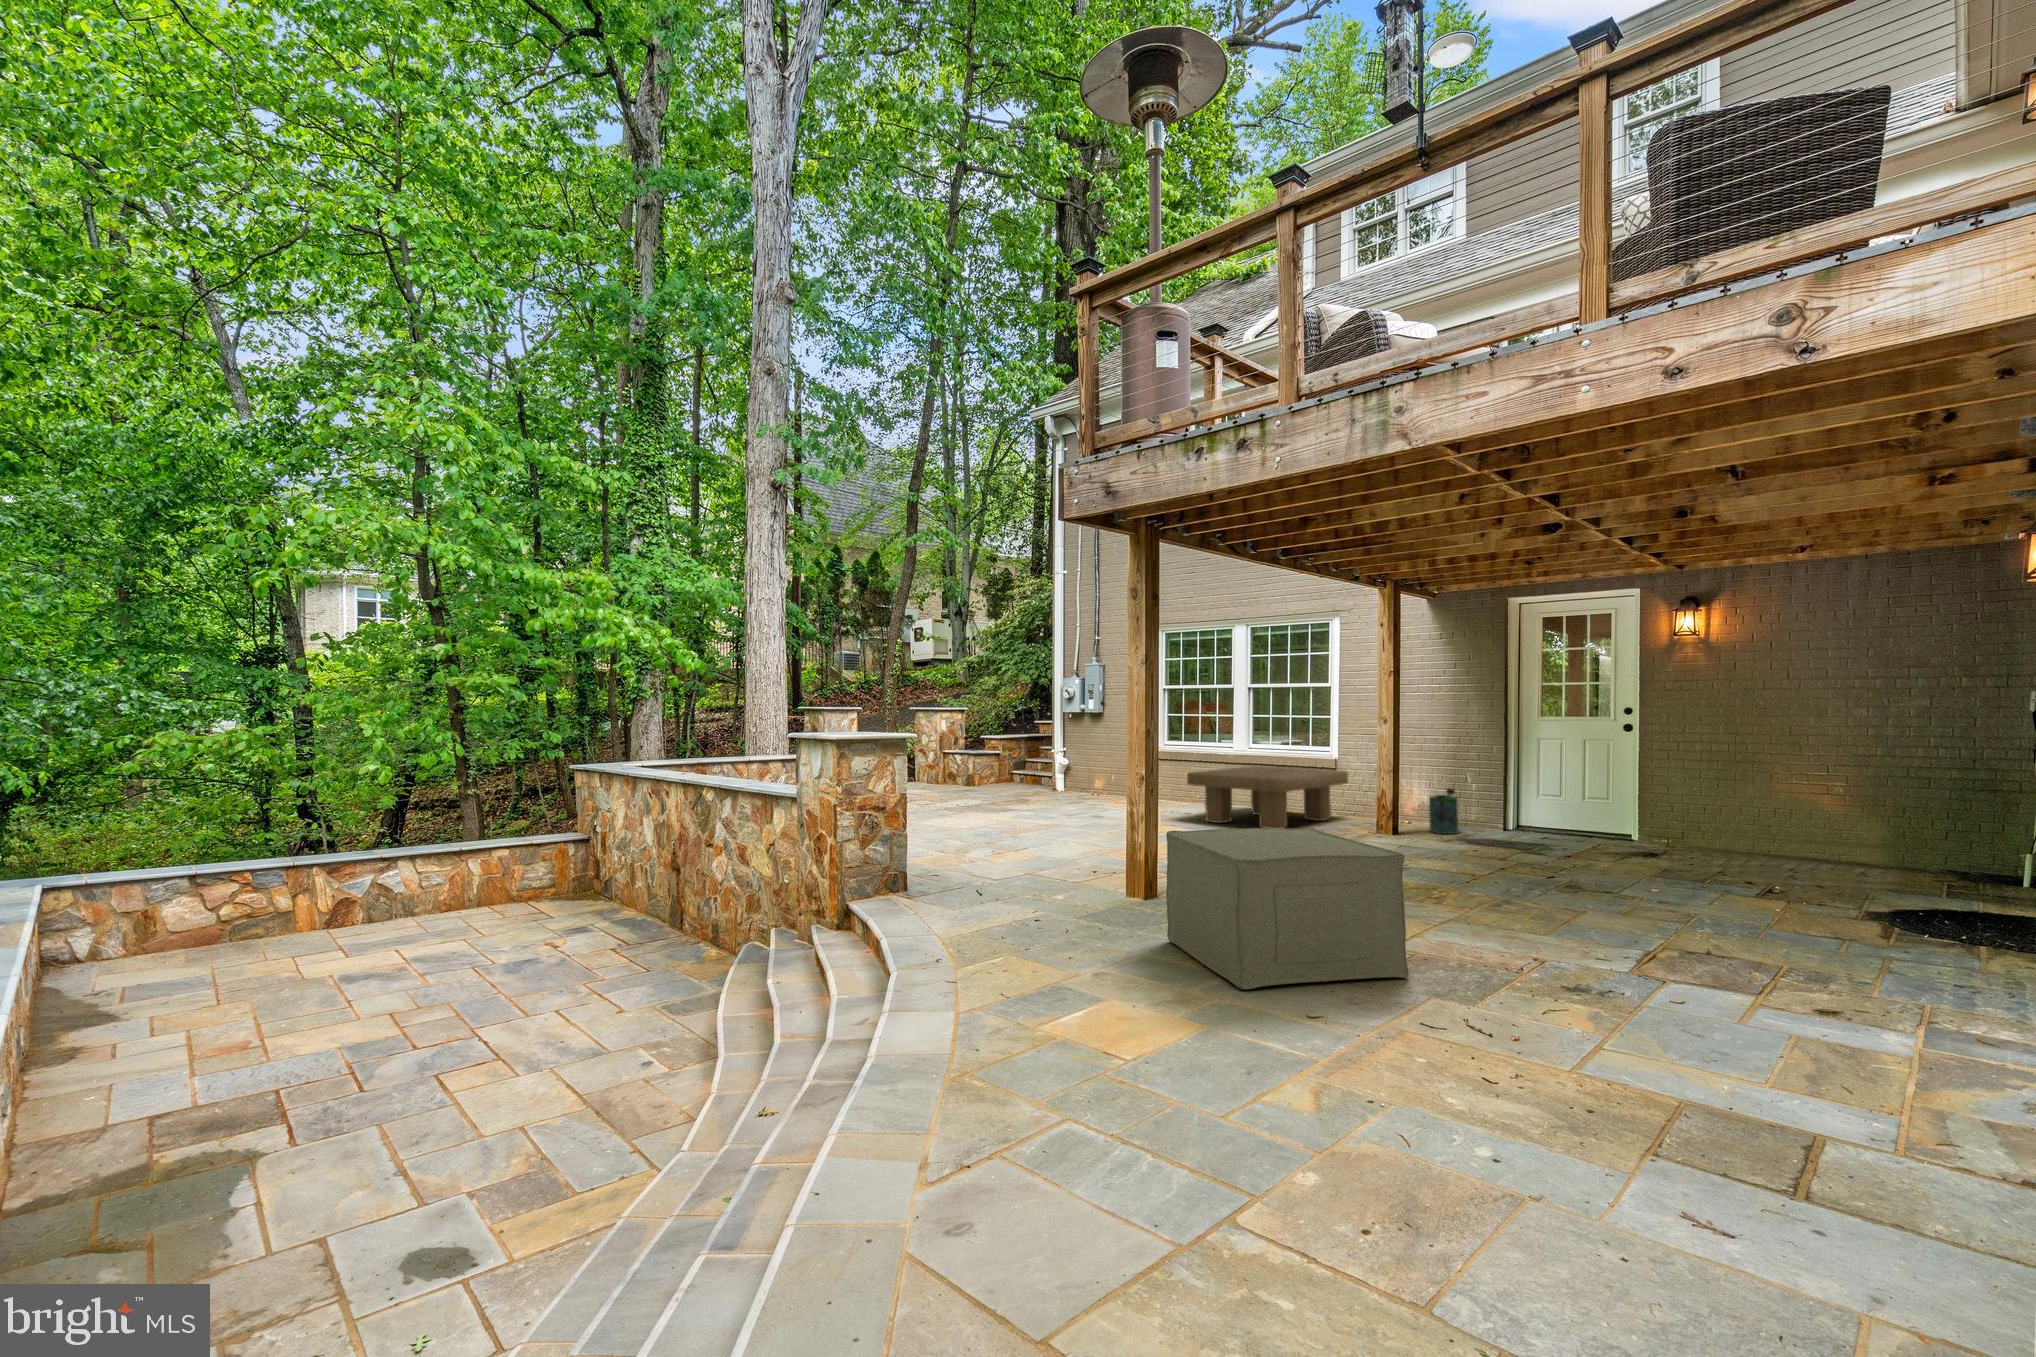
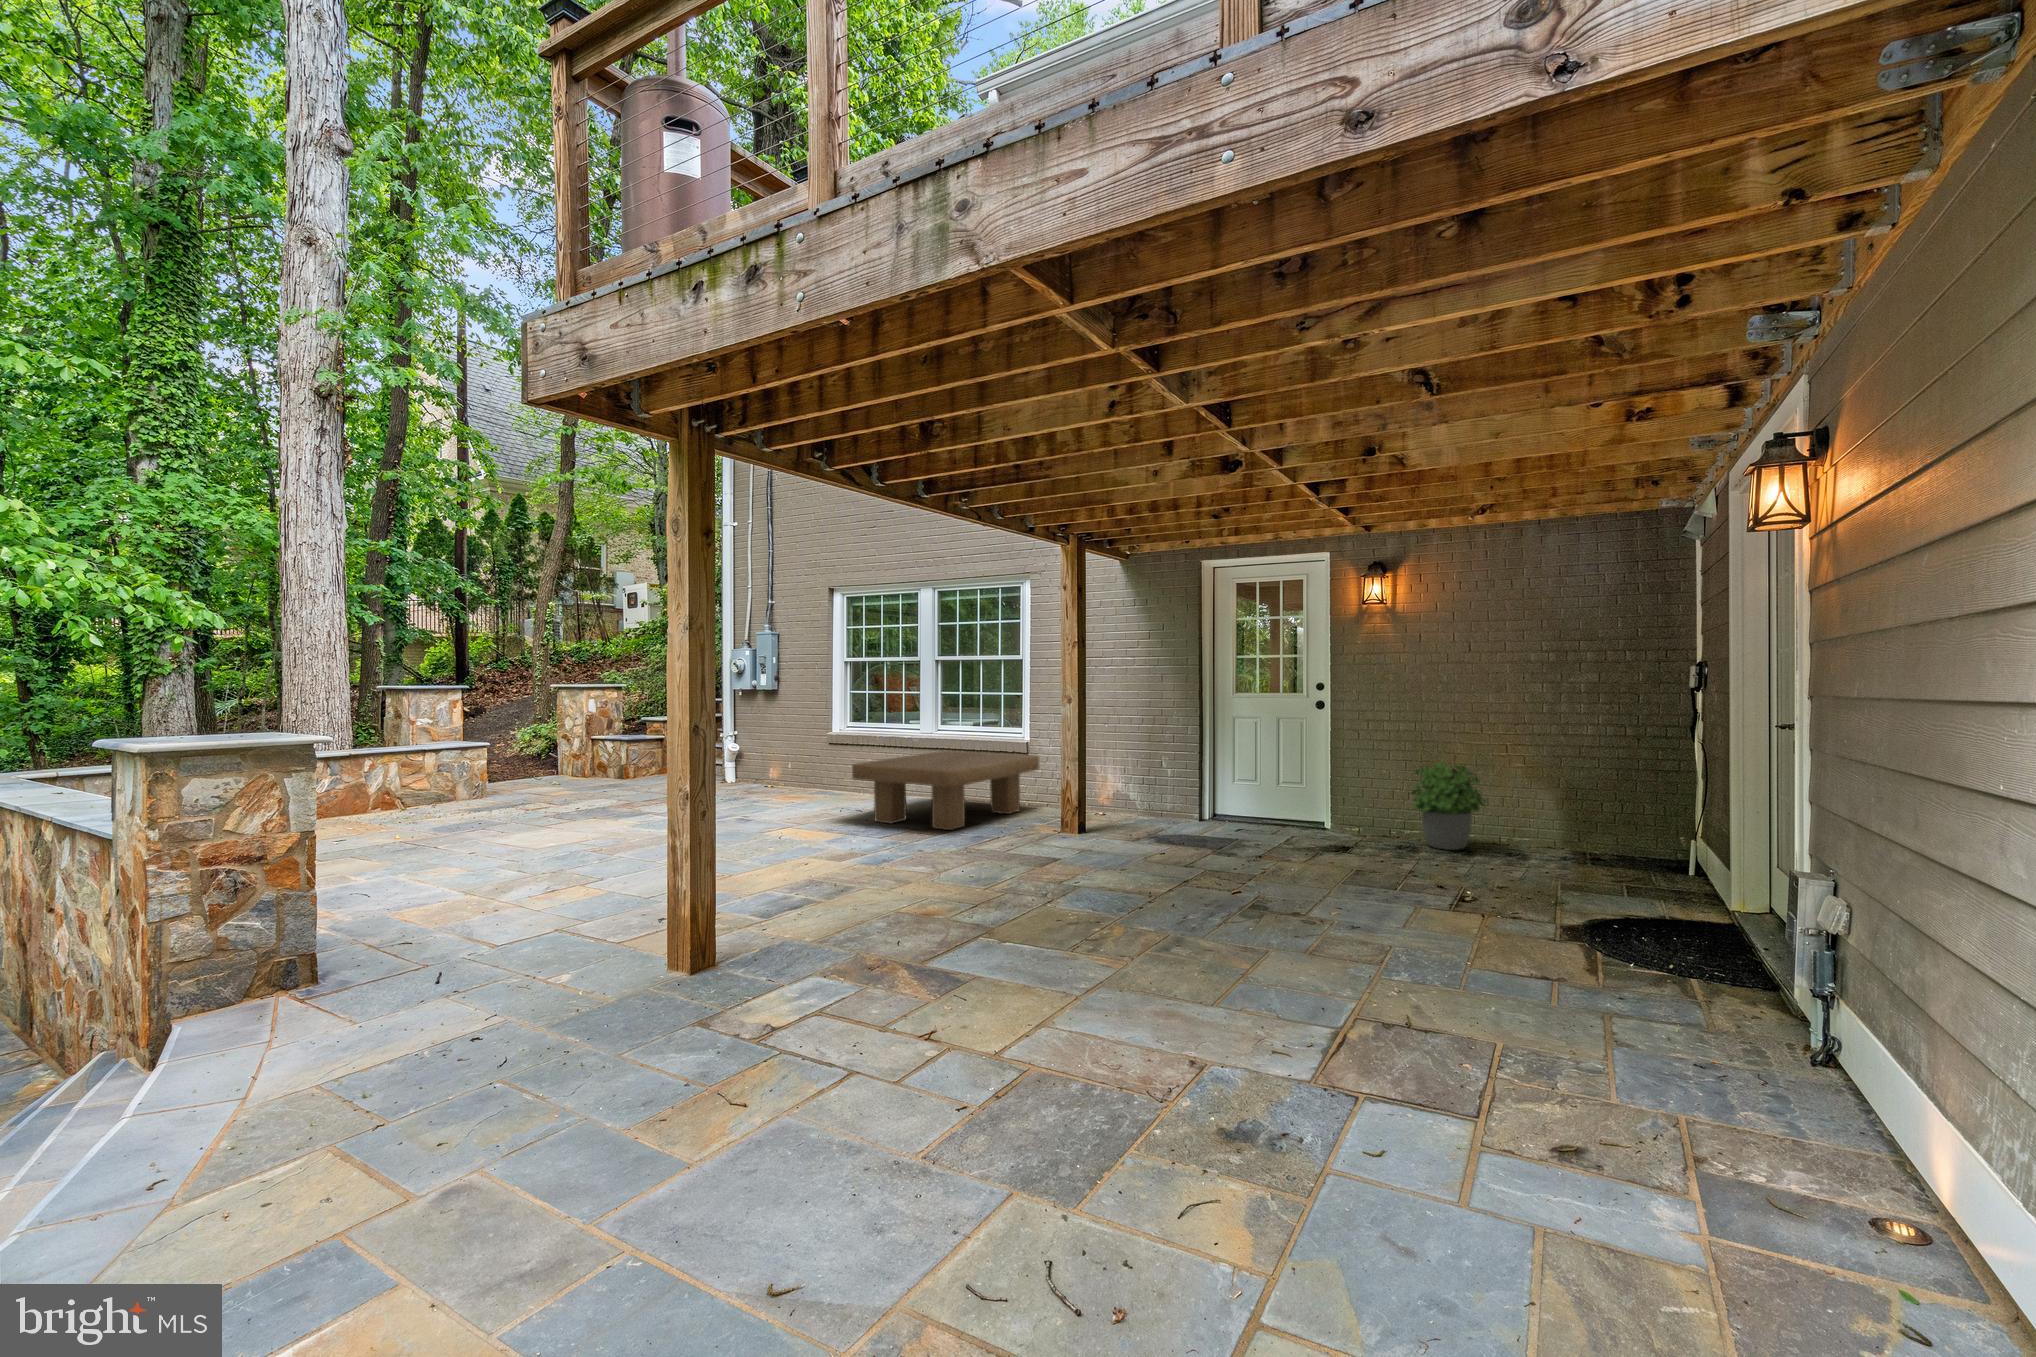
potted plant: none [1732,780,1821,864] -> present [1411,761,1487,850]
watering can: present [1429,788,1458,834] -> none [1118,773,1148,826]
ottoman: present [1166,827,1409,989] -> none [646,877,984,1218]

